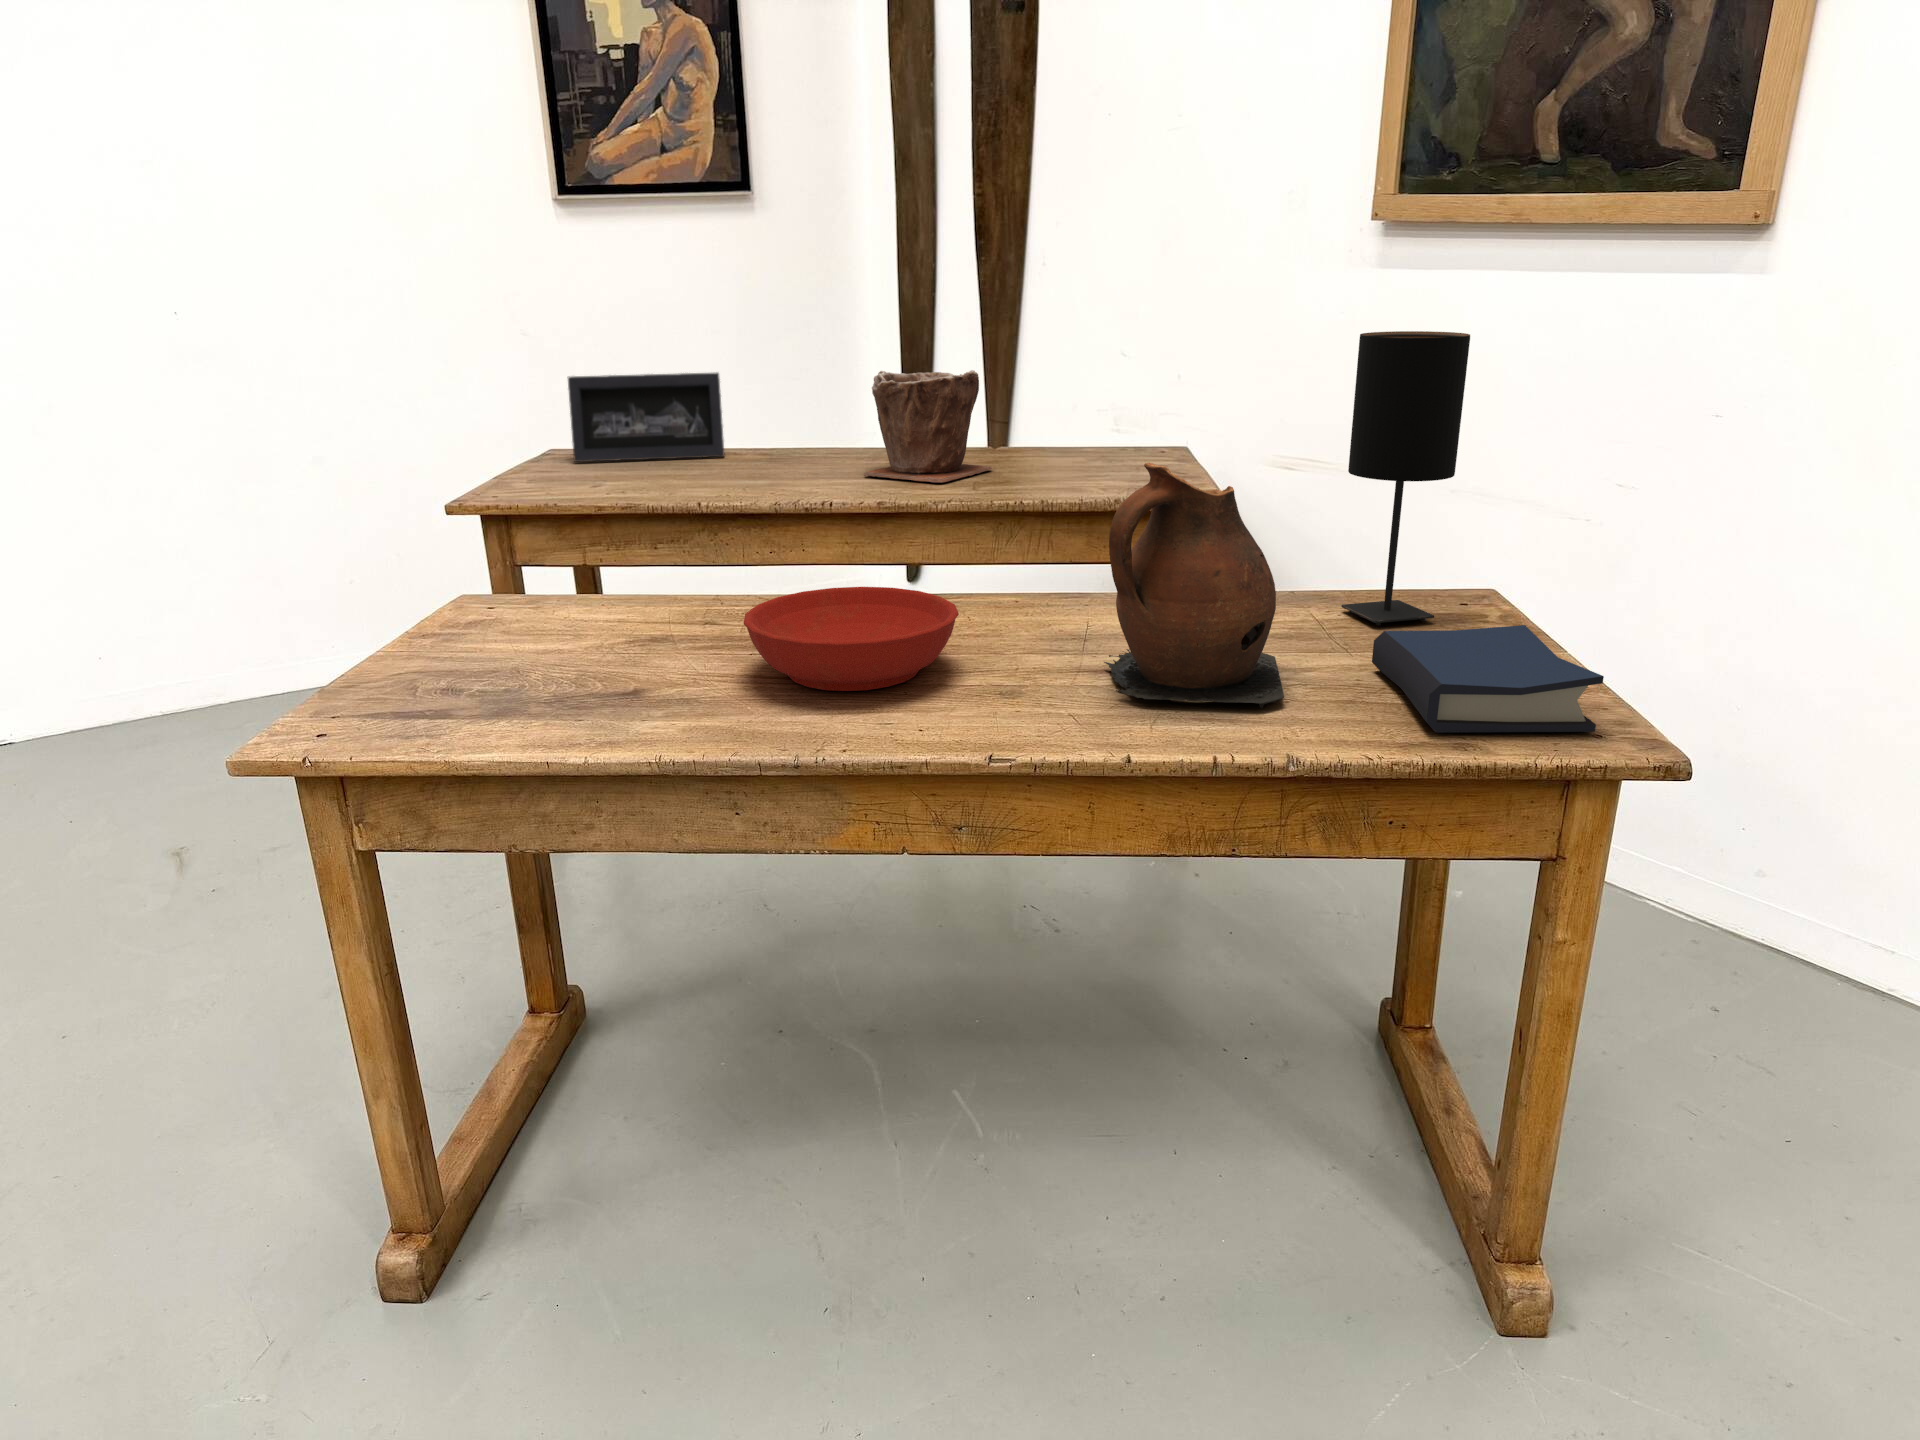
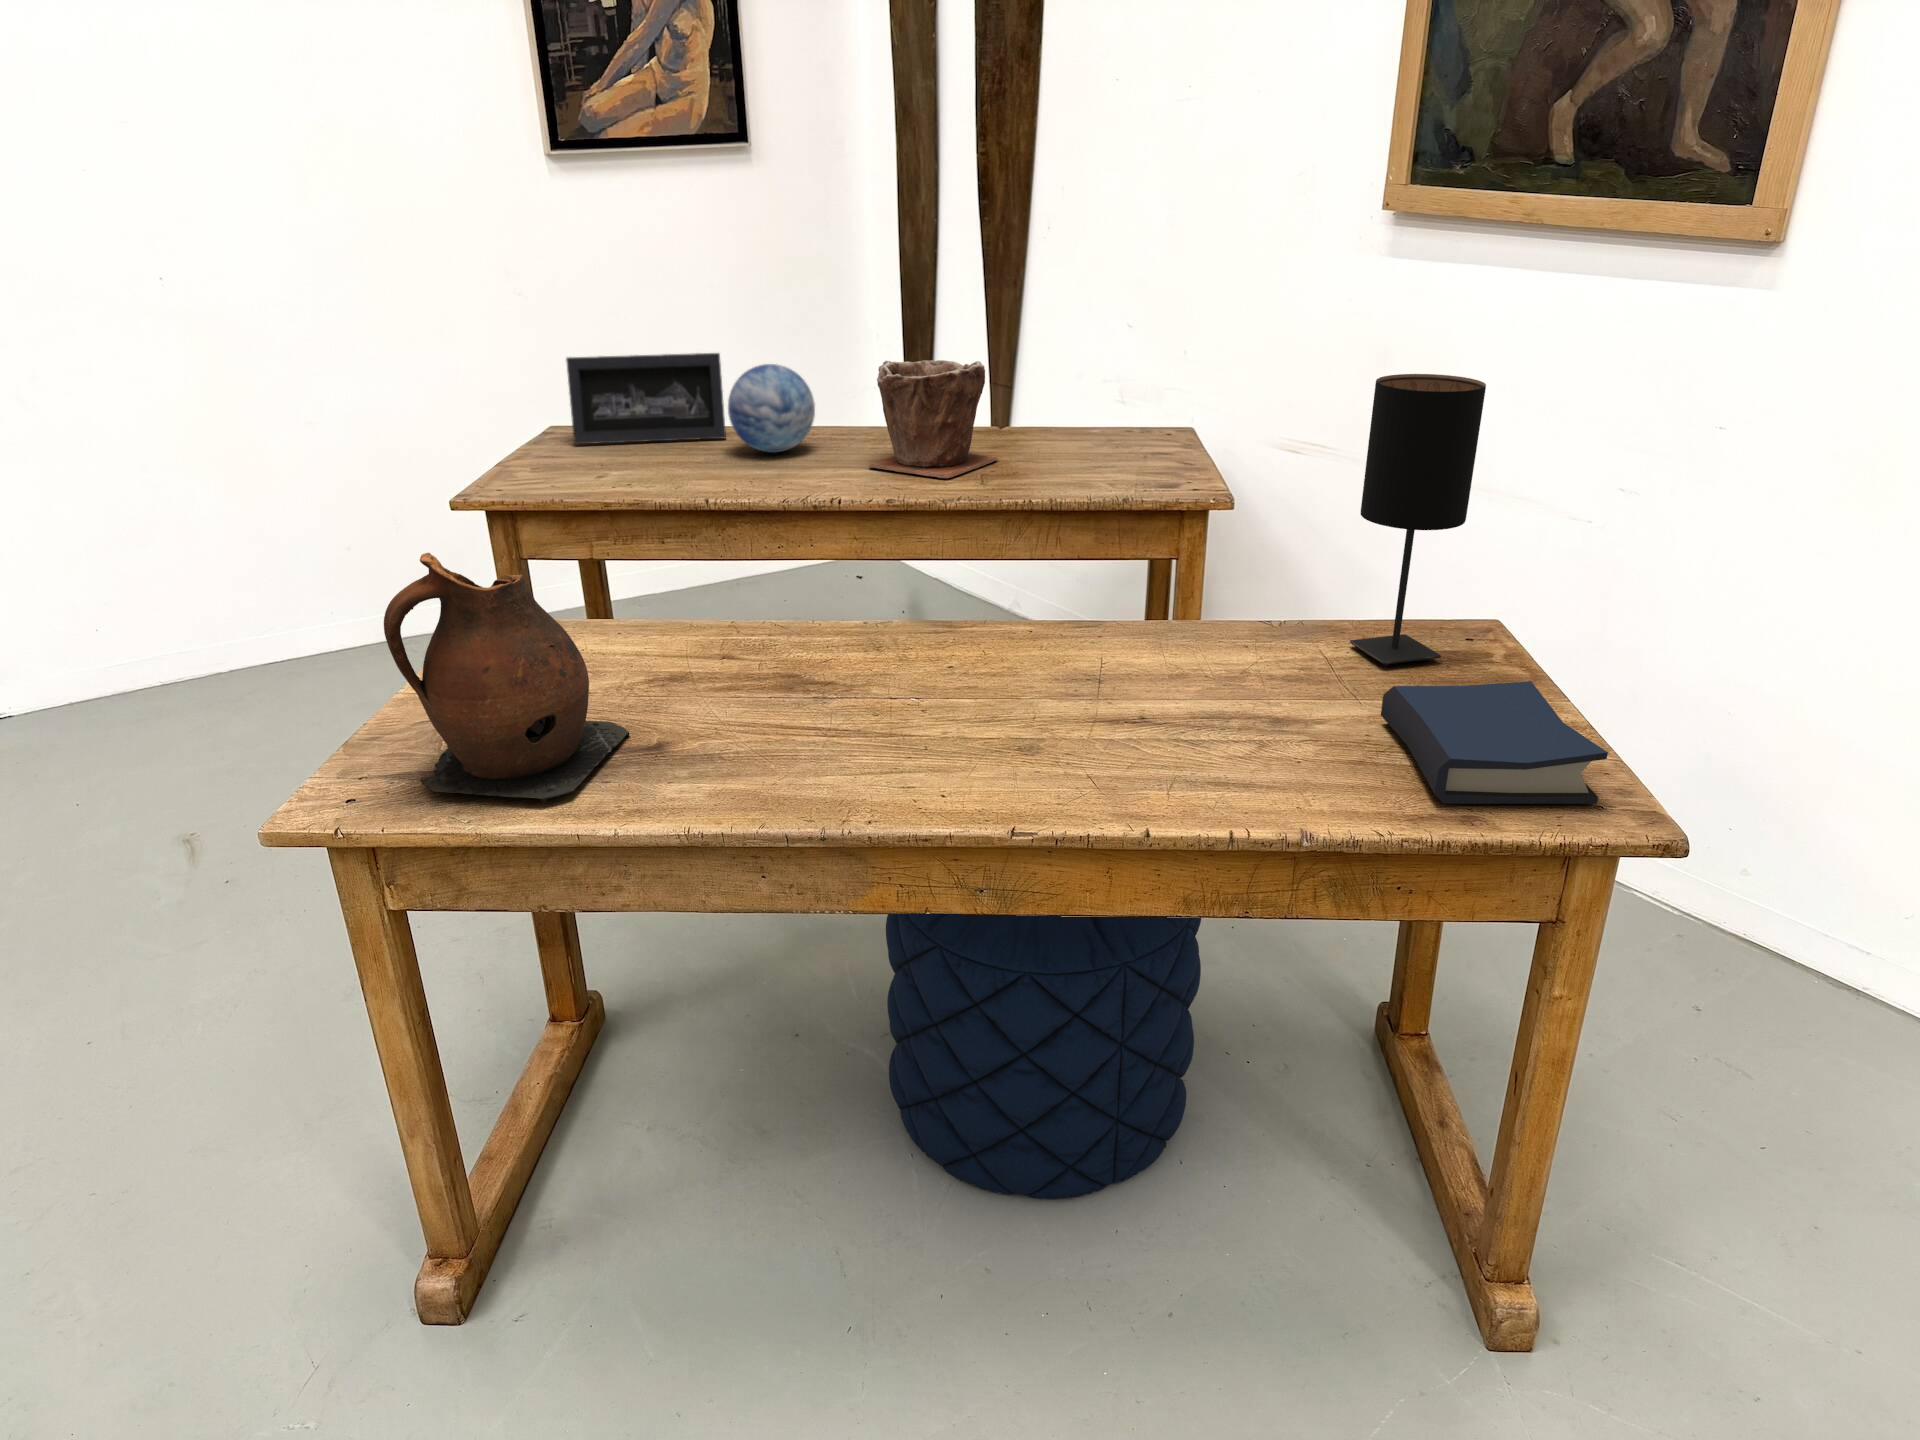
decorative orb: none [725,378,812,466] -> present [728,364,815,453]
ceramic pitcher: present [1104,463,1284,708] -> present [384,553,630,803]
bowl: present [744,587,959,691] -> none [765,629,977,747]
pouf: none [871,786,1195,1184] -> present [886,914,1202,1199]

